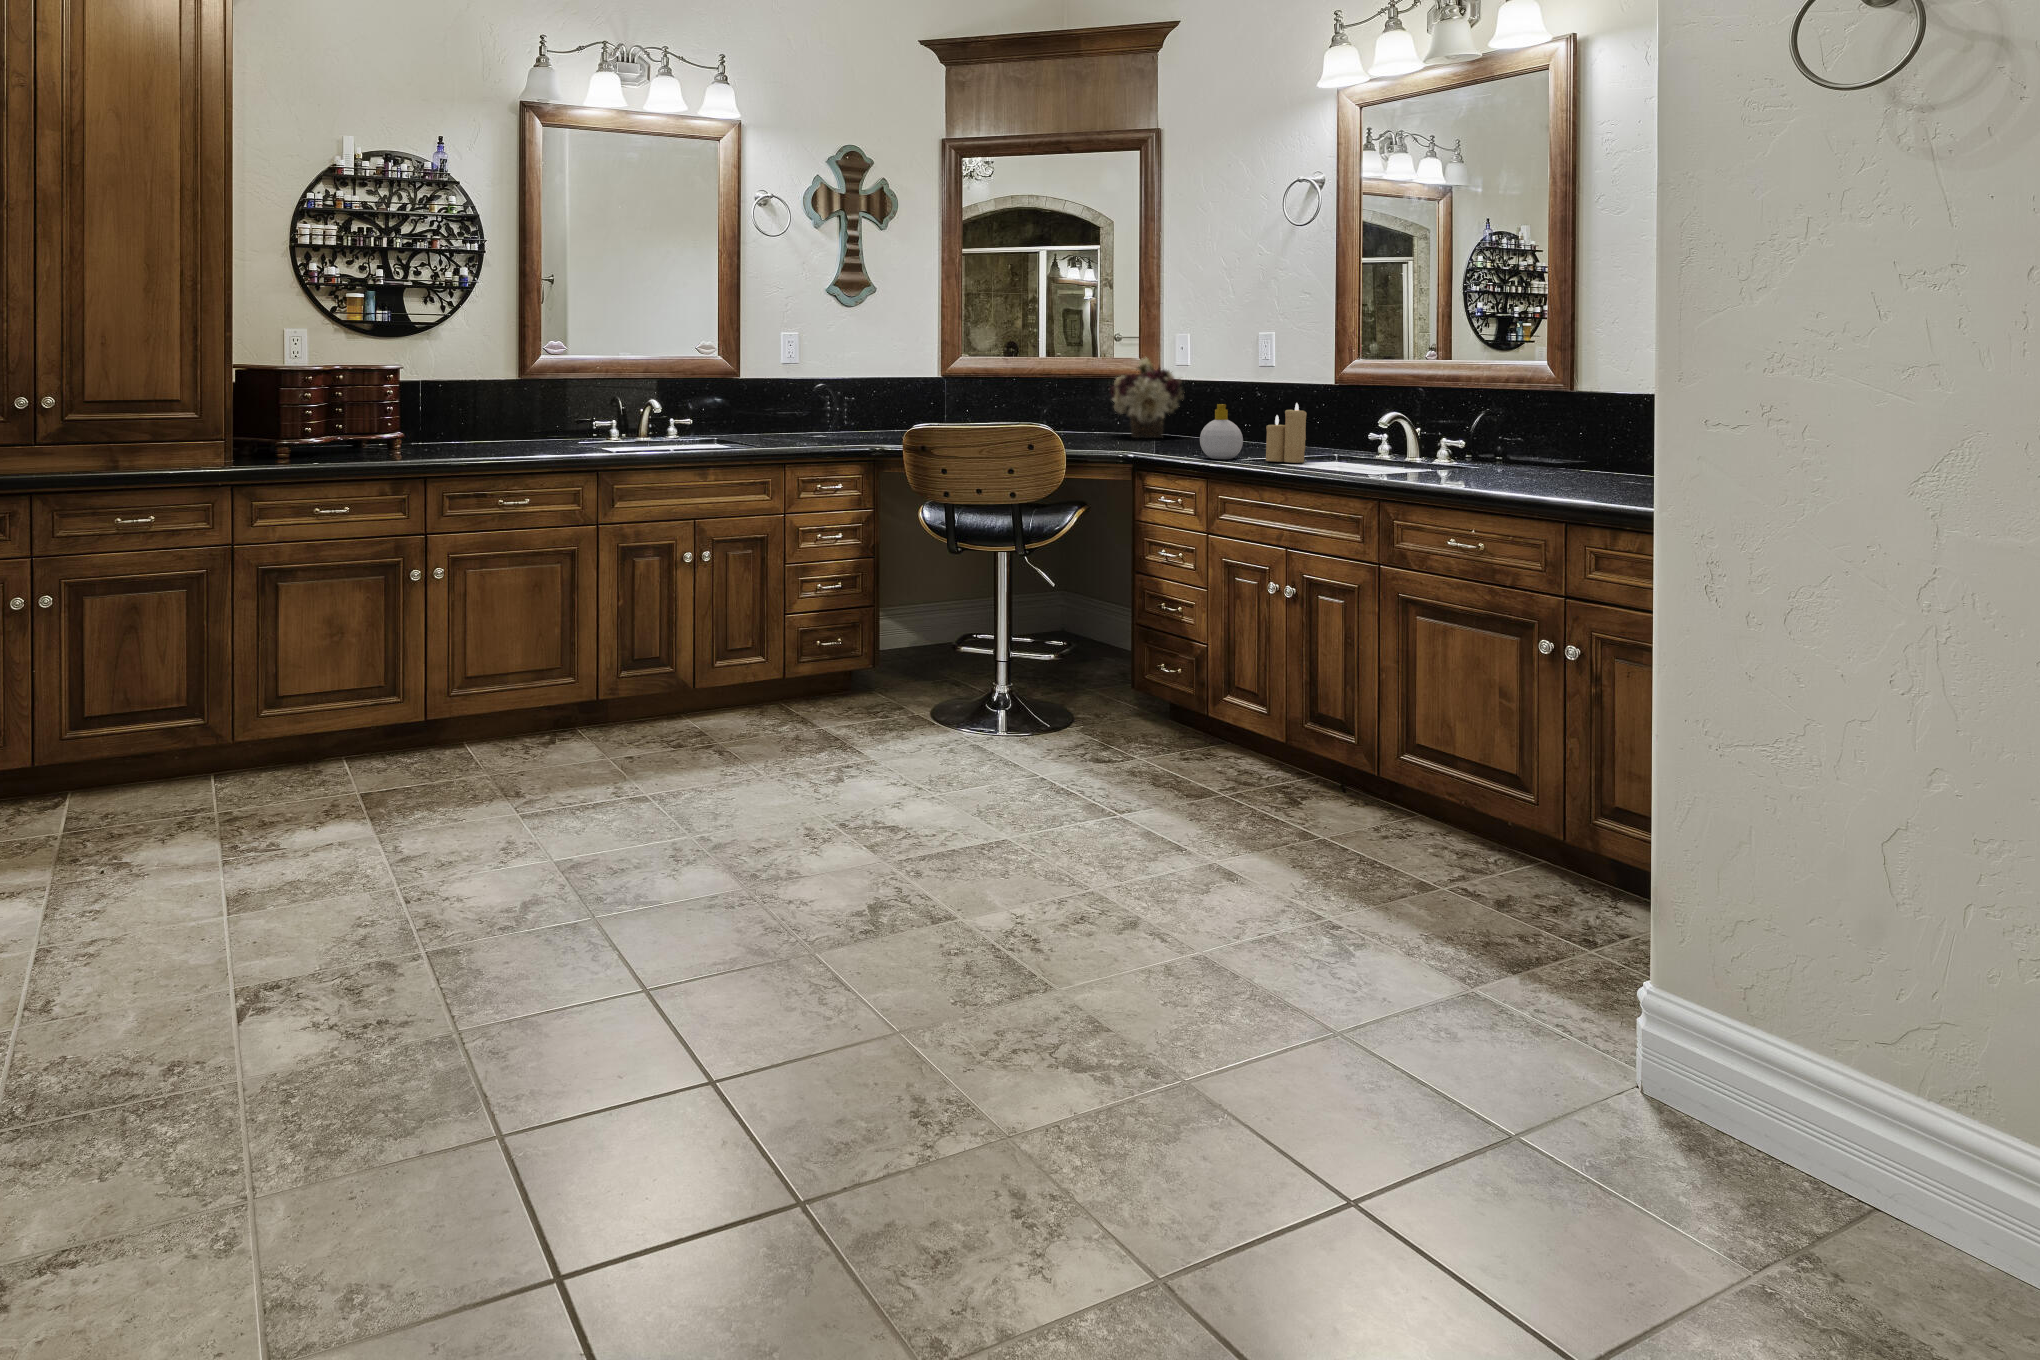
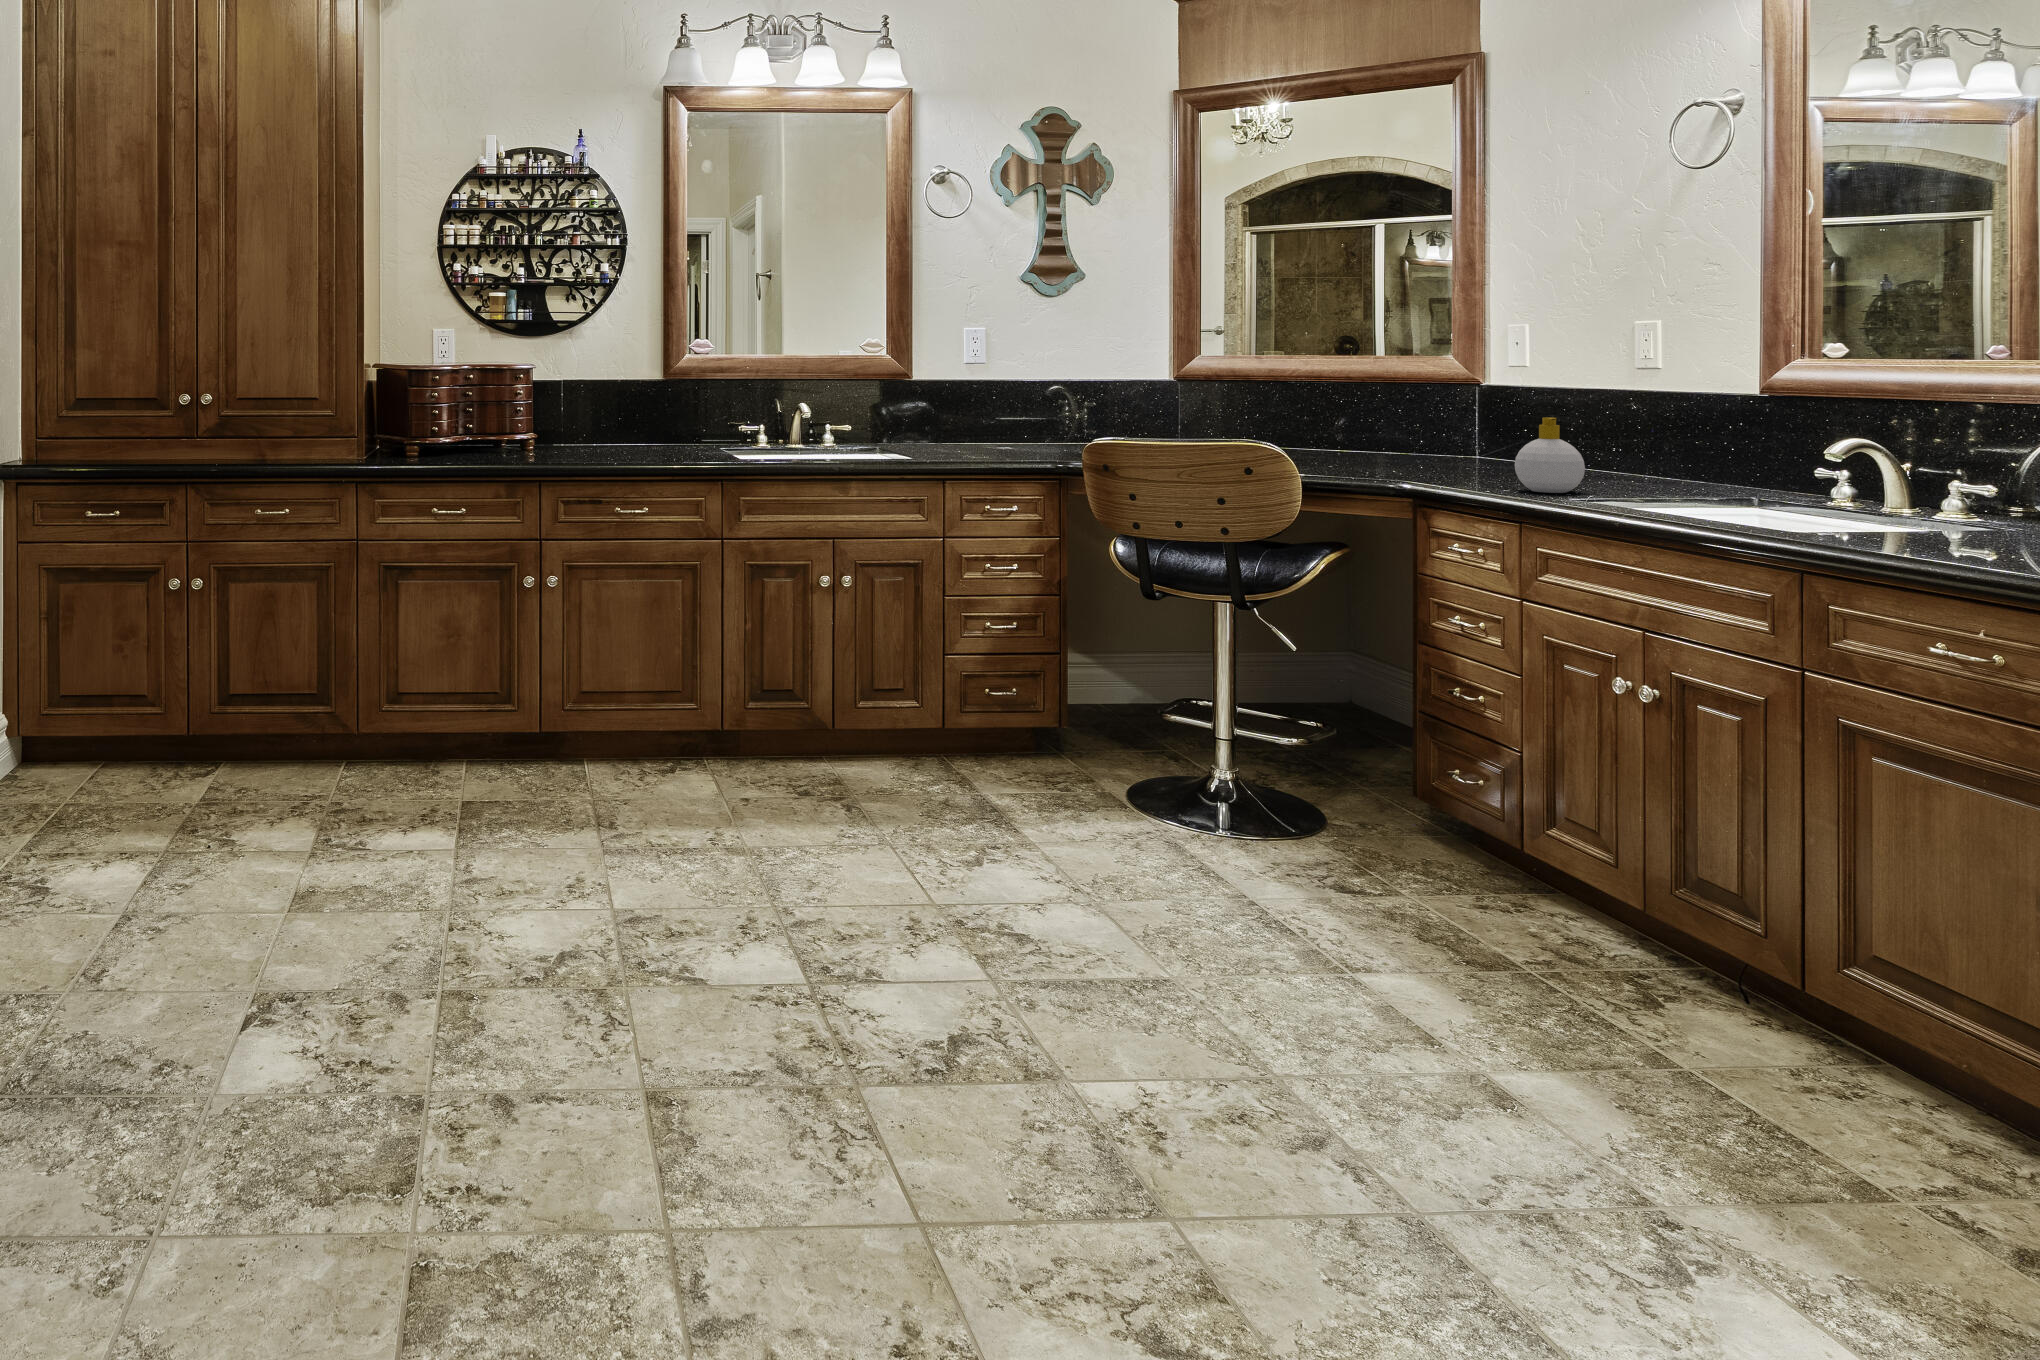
flower arrangement: present [1111,358,1182,438] -> none [1401,351,1516,457]
candle: present [1266,403,1307,463] -> none [1620,418,1690,503]

